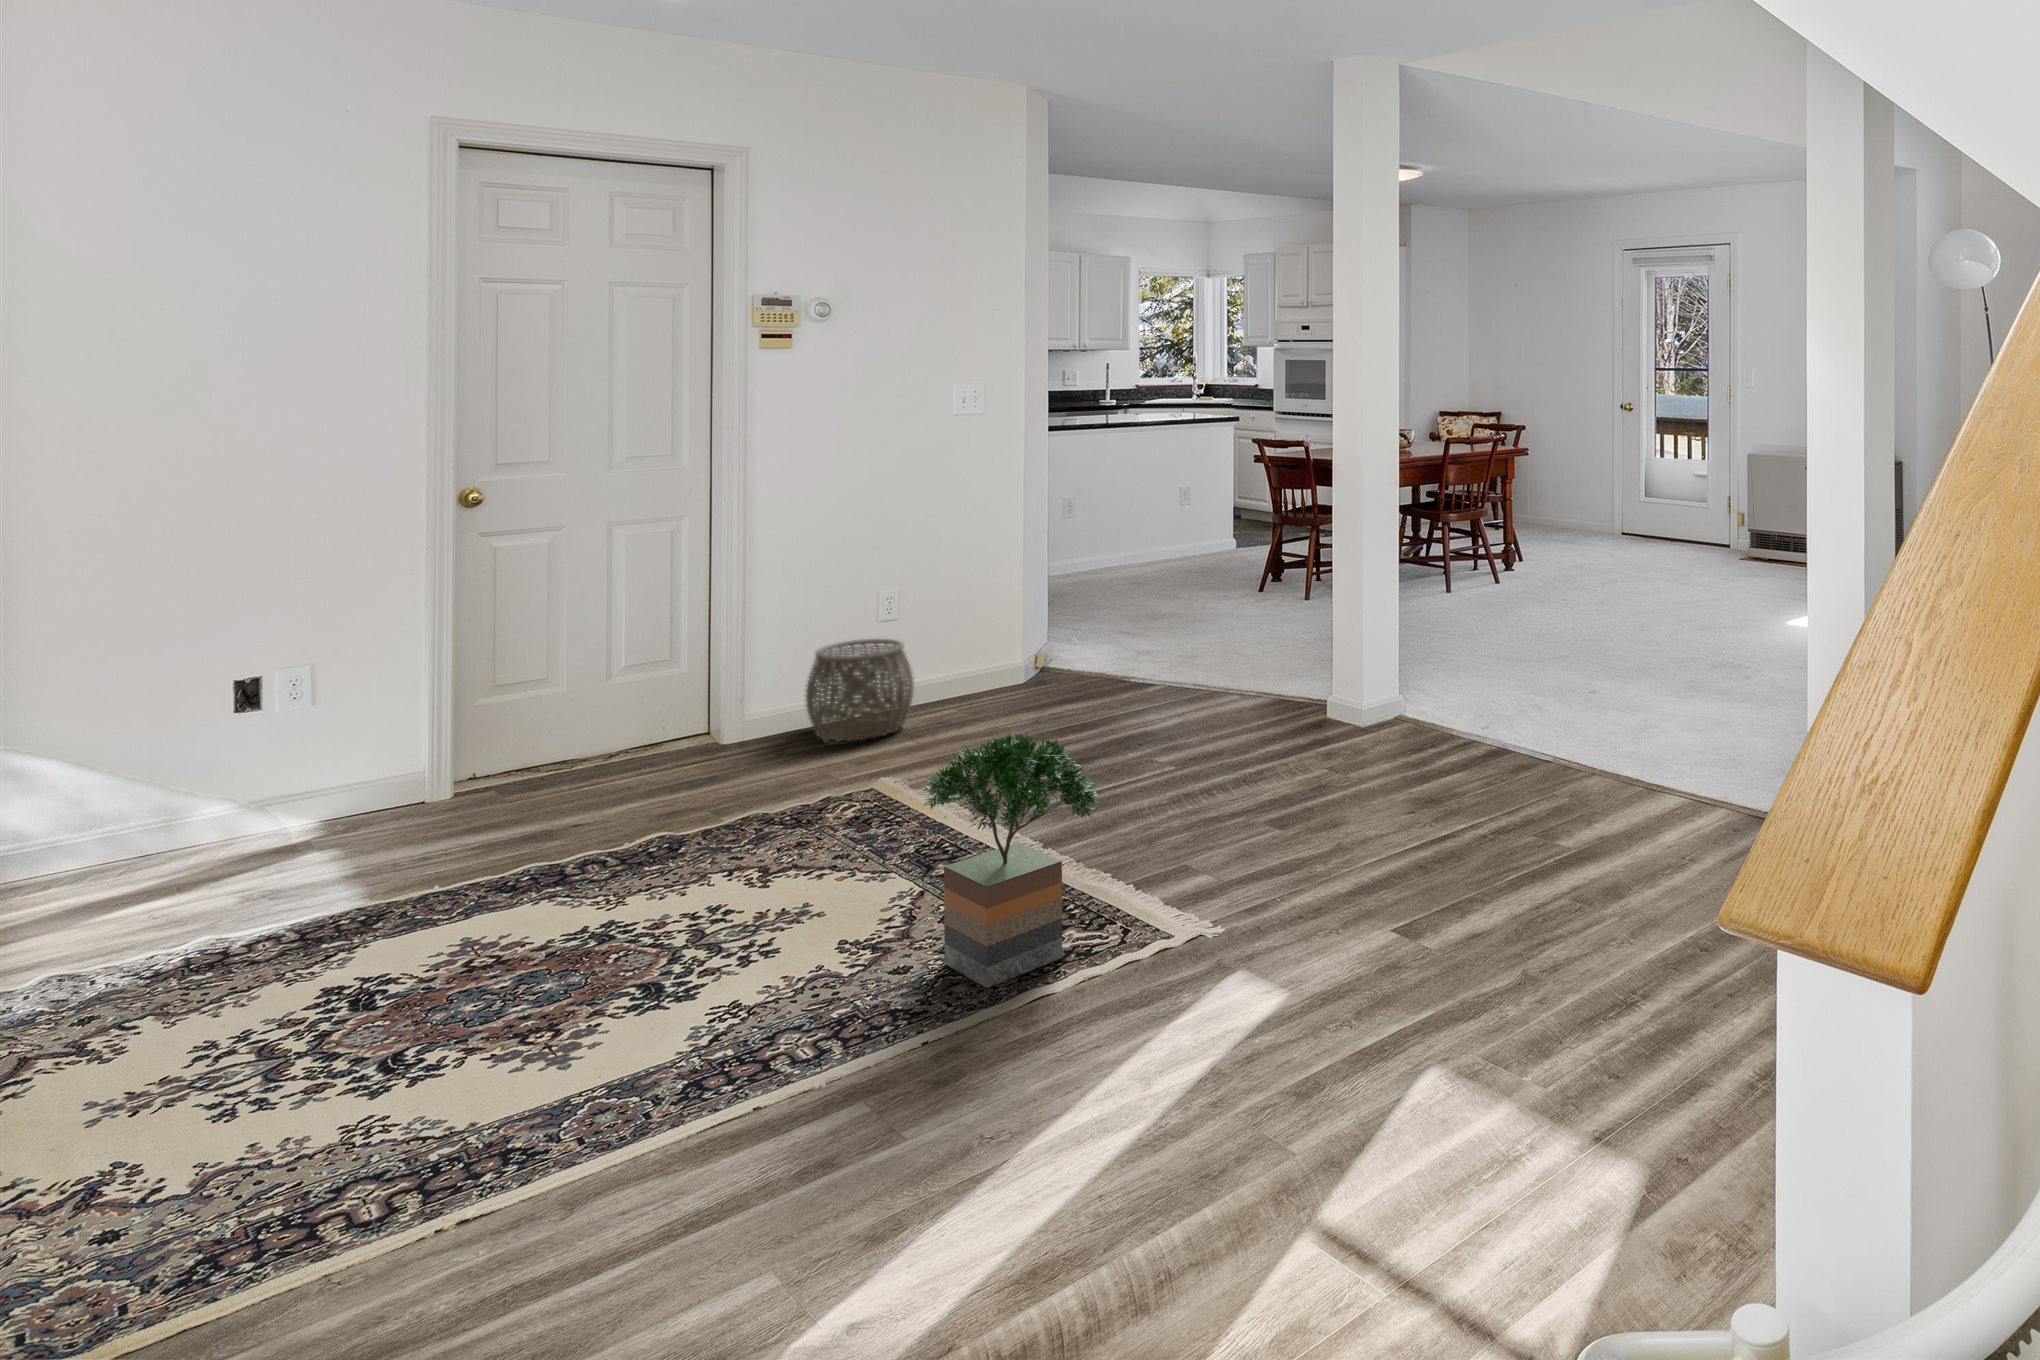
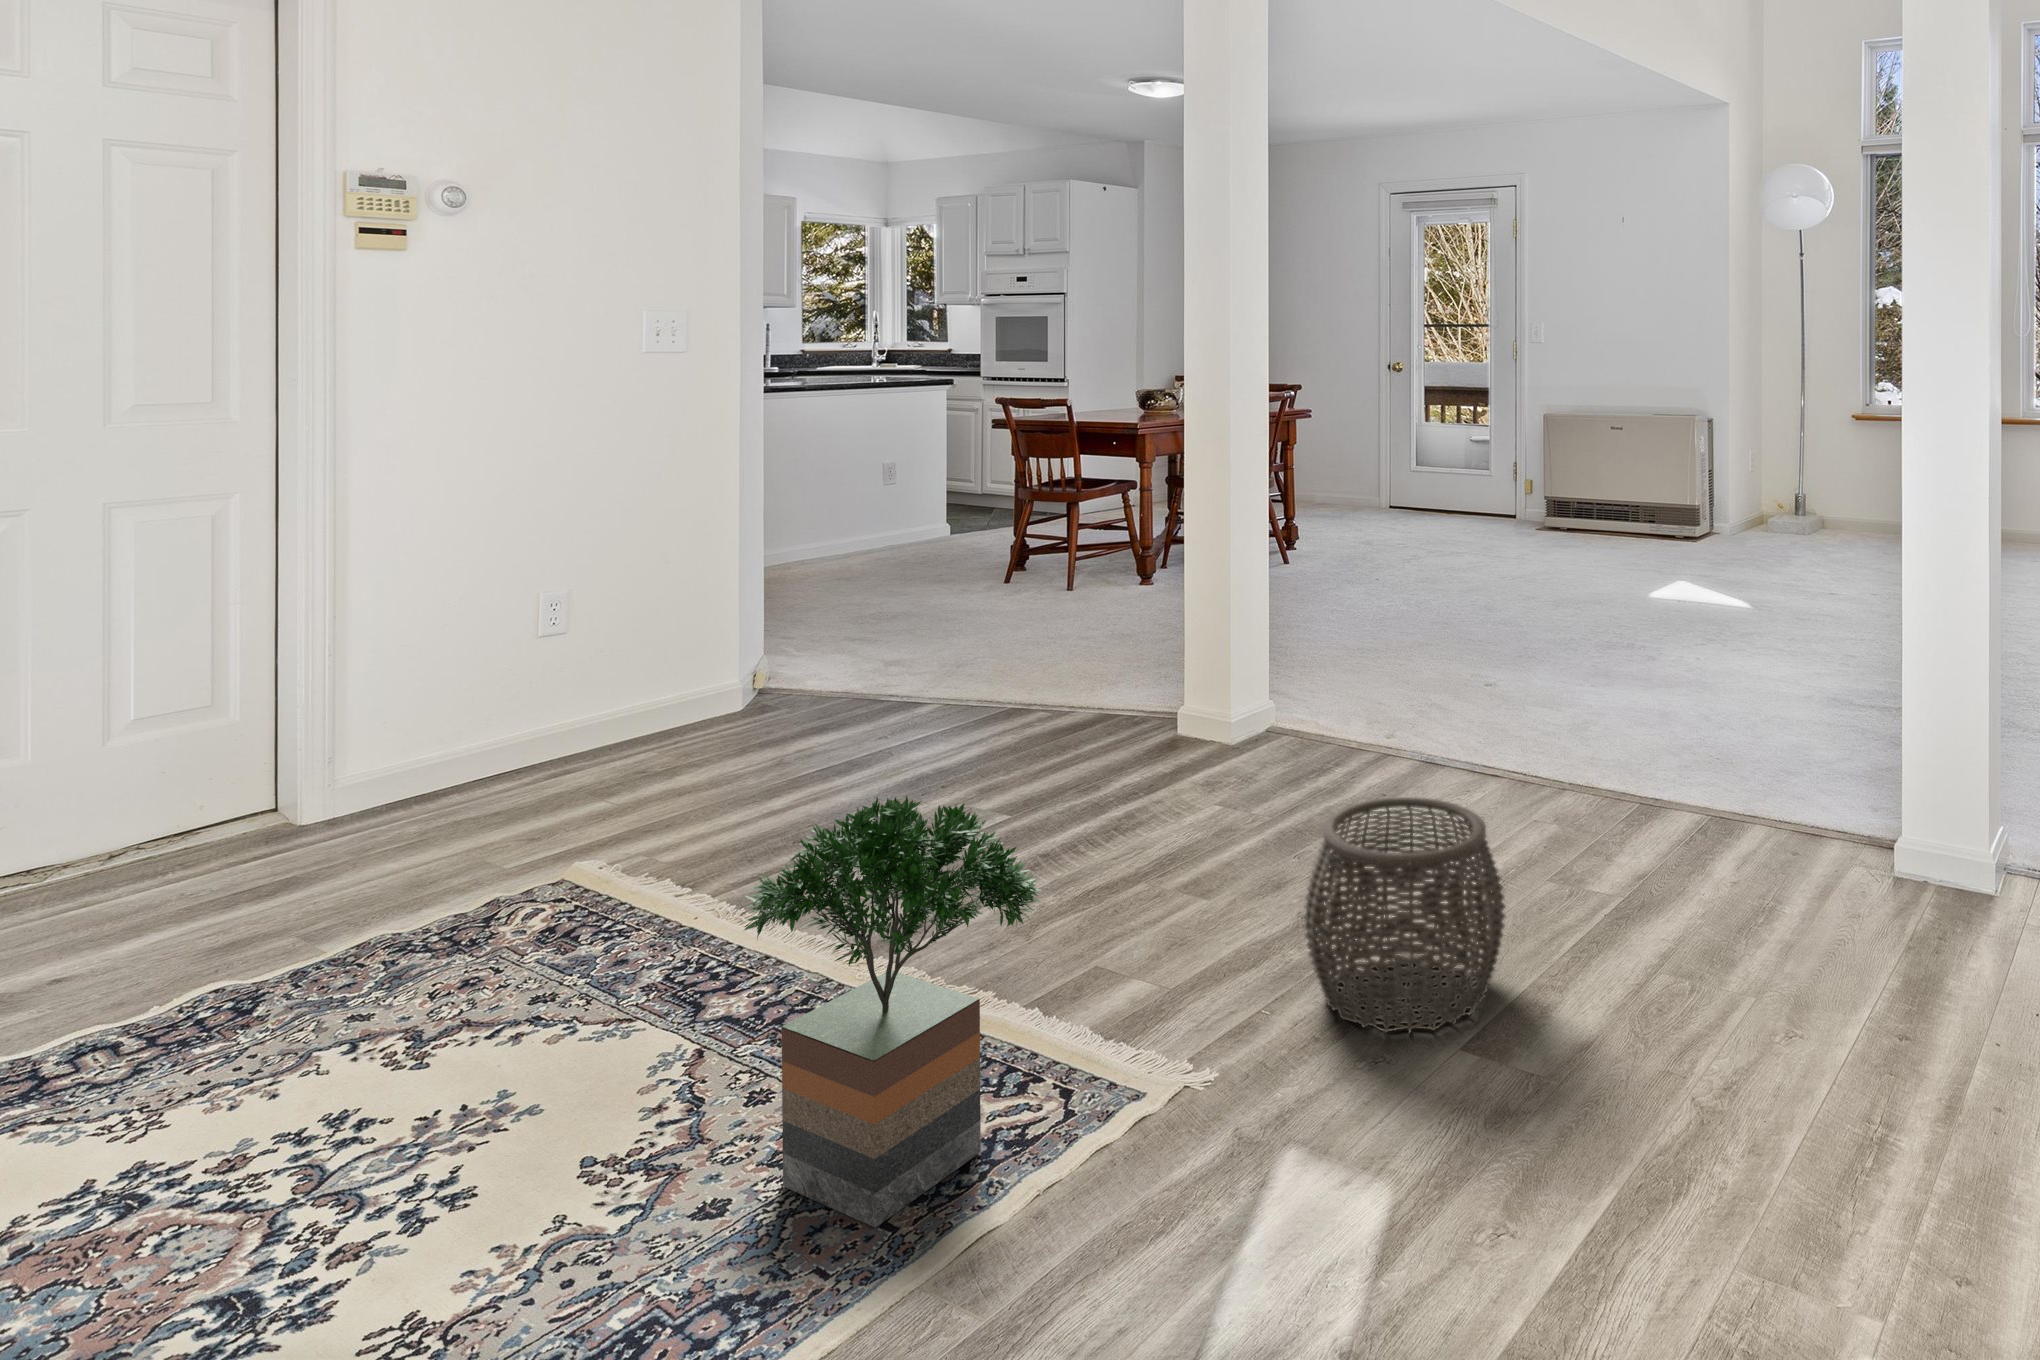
woven basket: present [806,639,914,741] -> present [1303,797,1506,1033]

